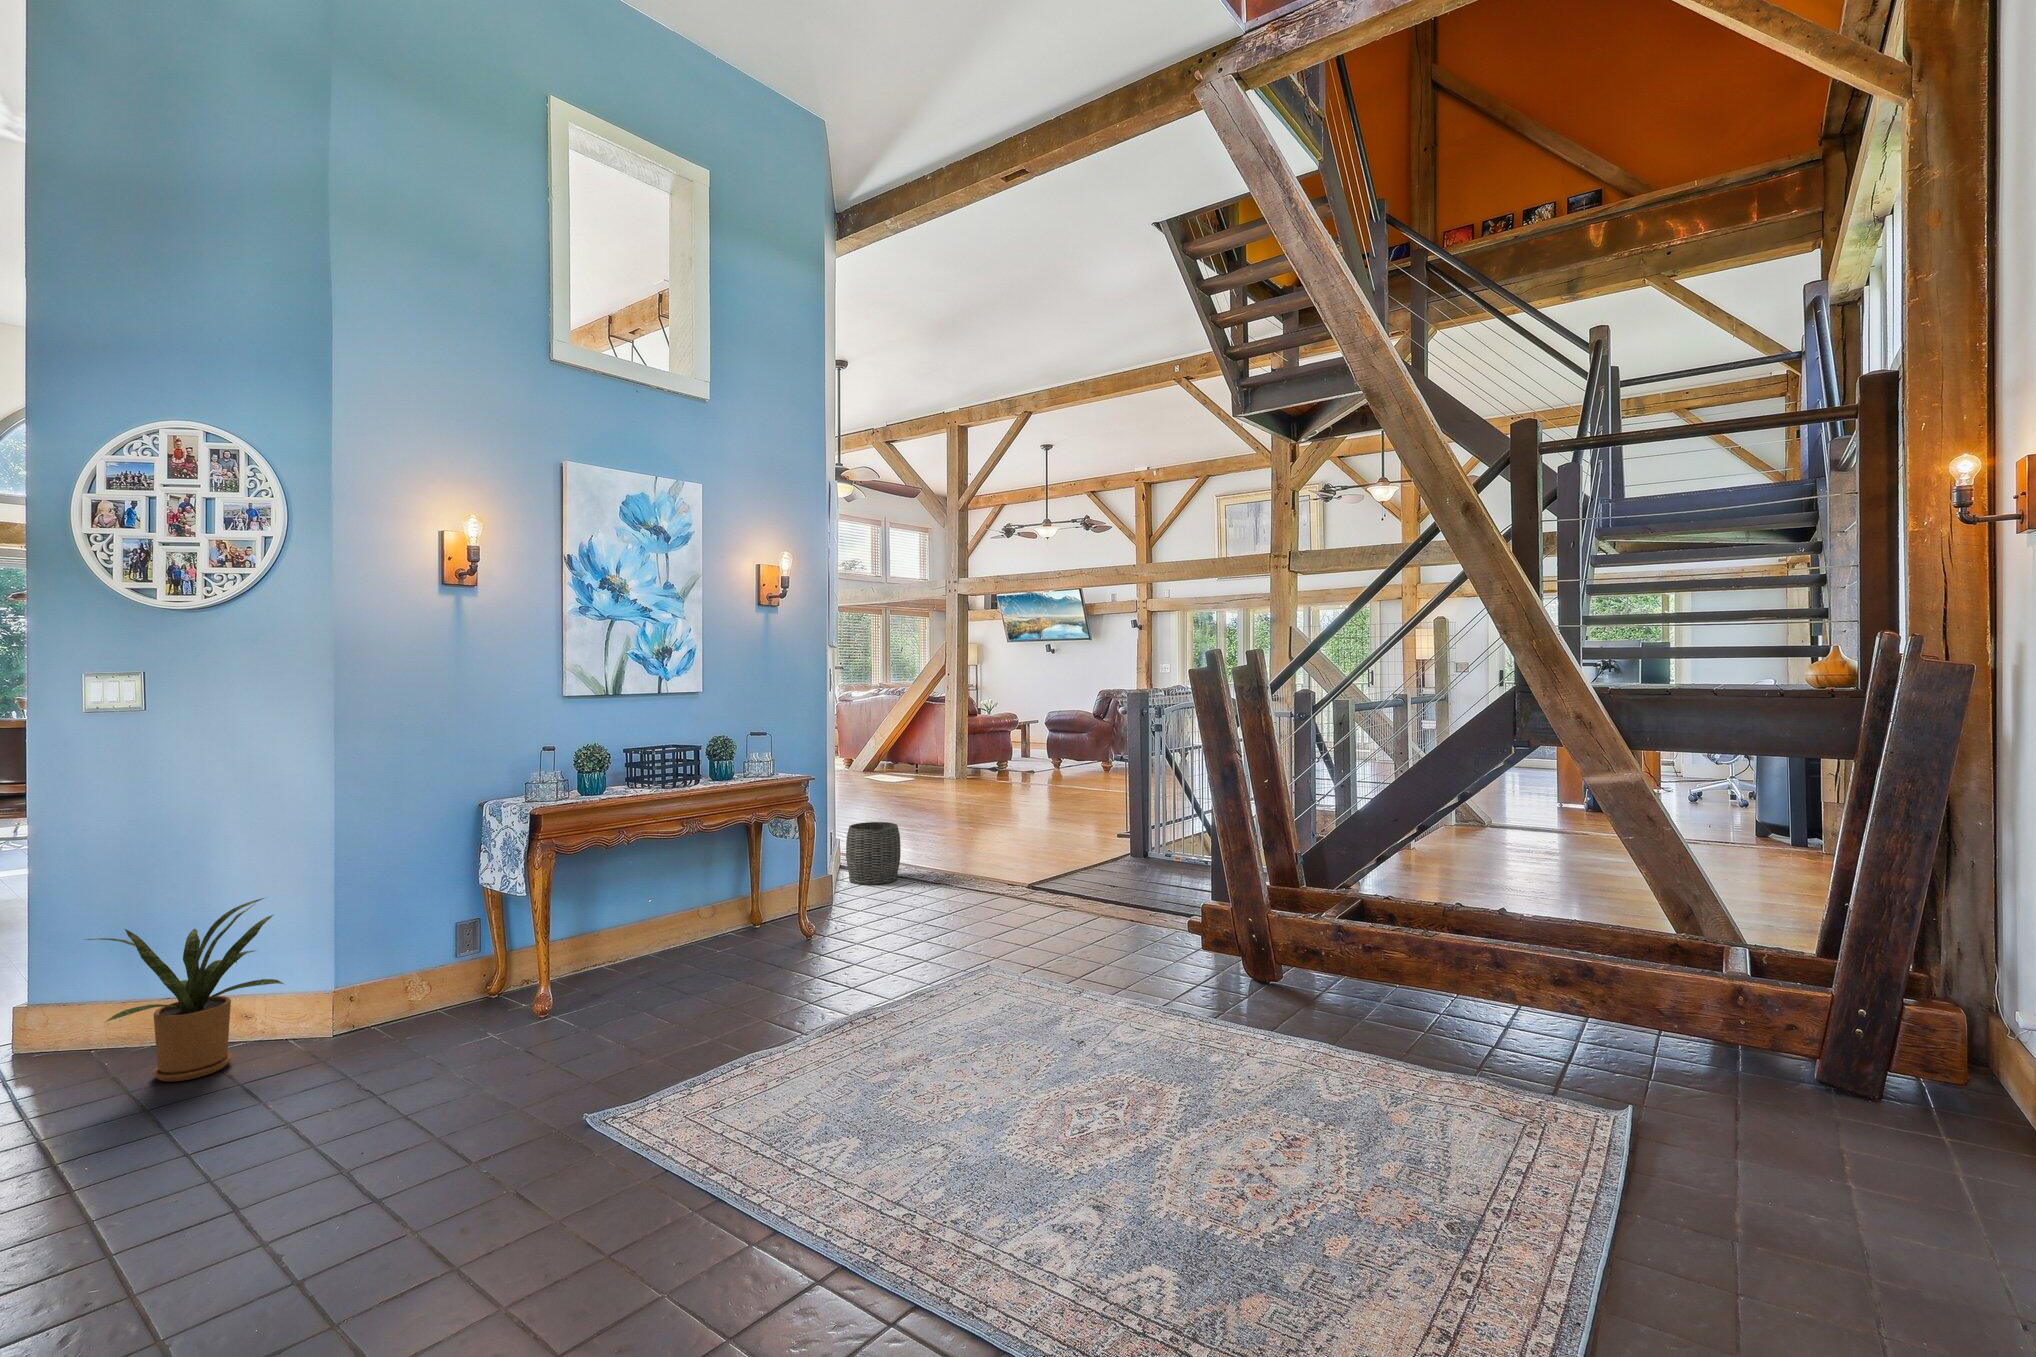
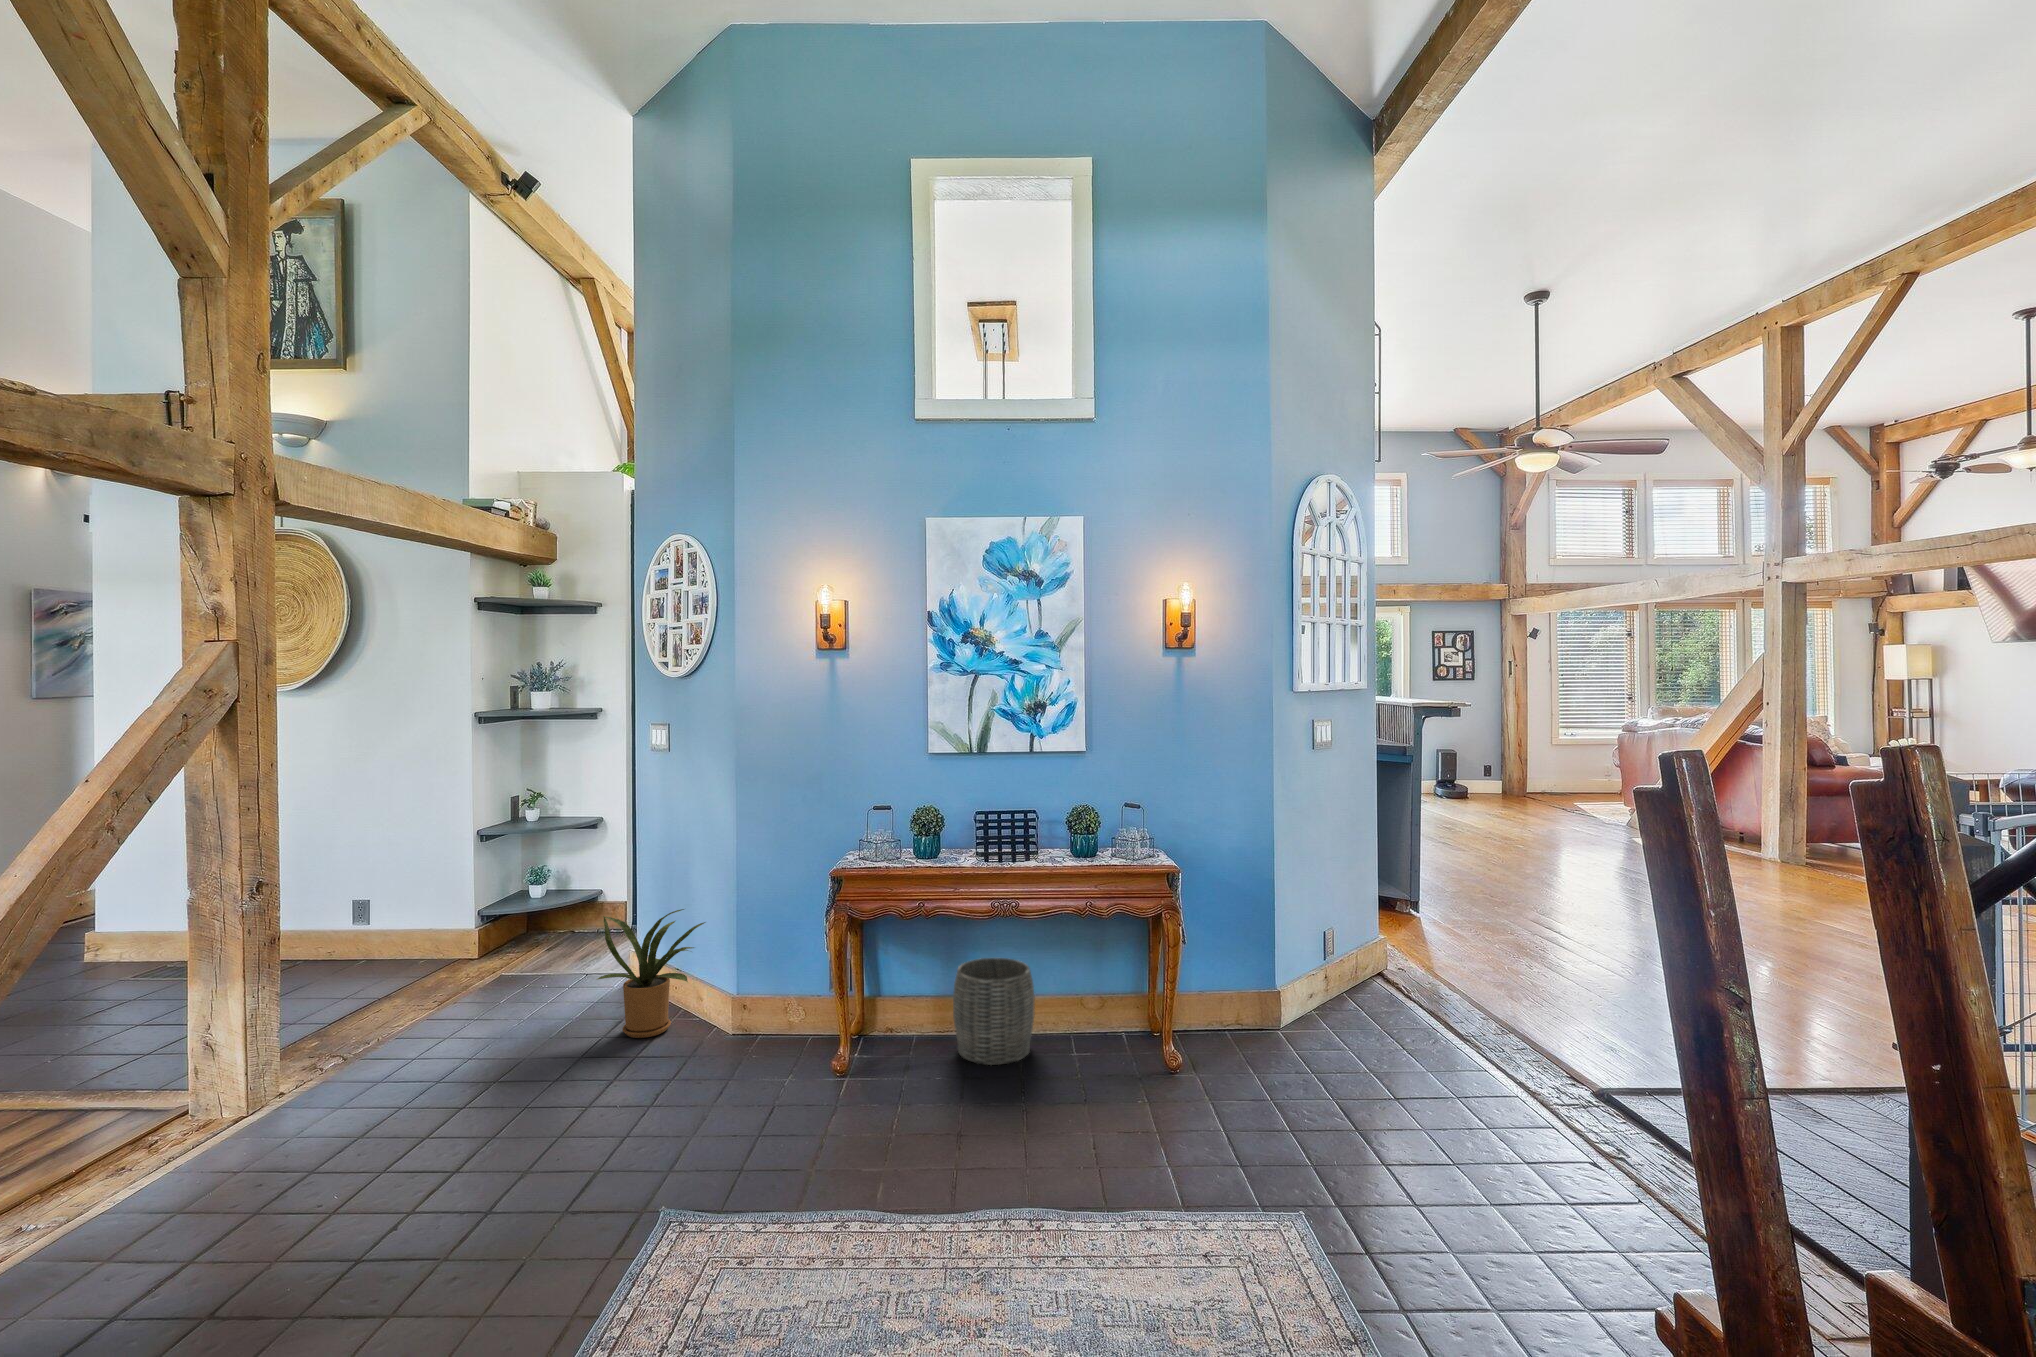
woven basket: present [846,822,901,885] -> present [953,958,1035,1065]

